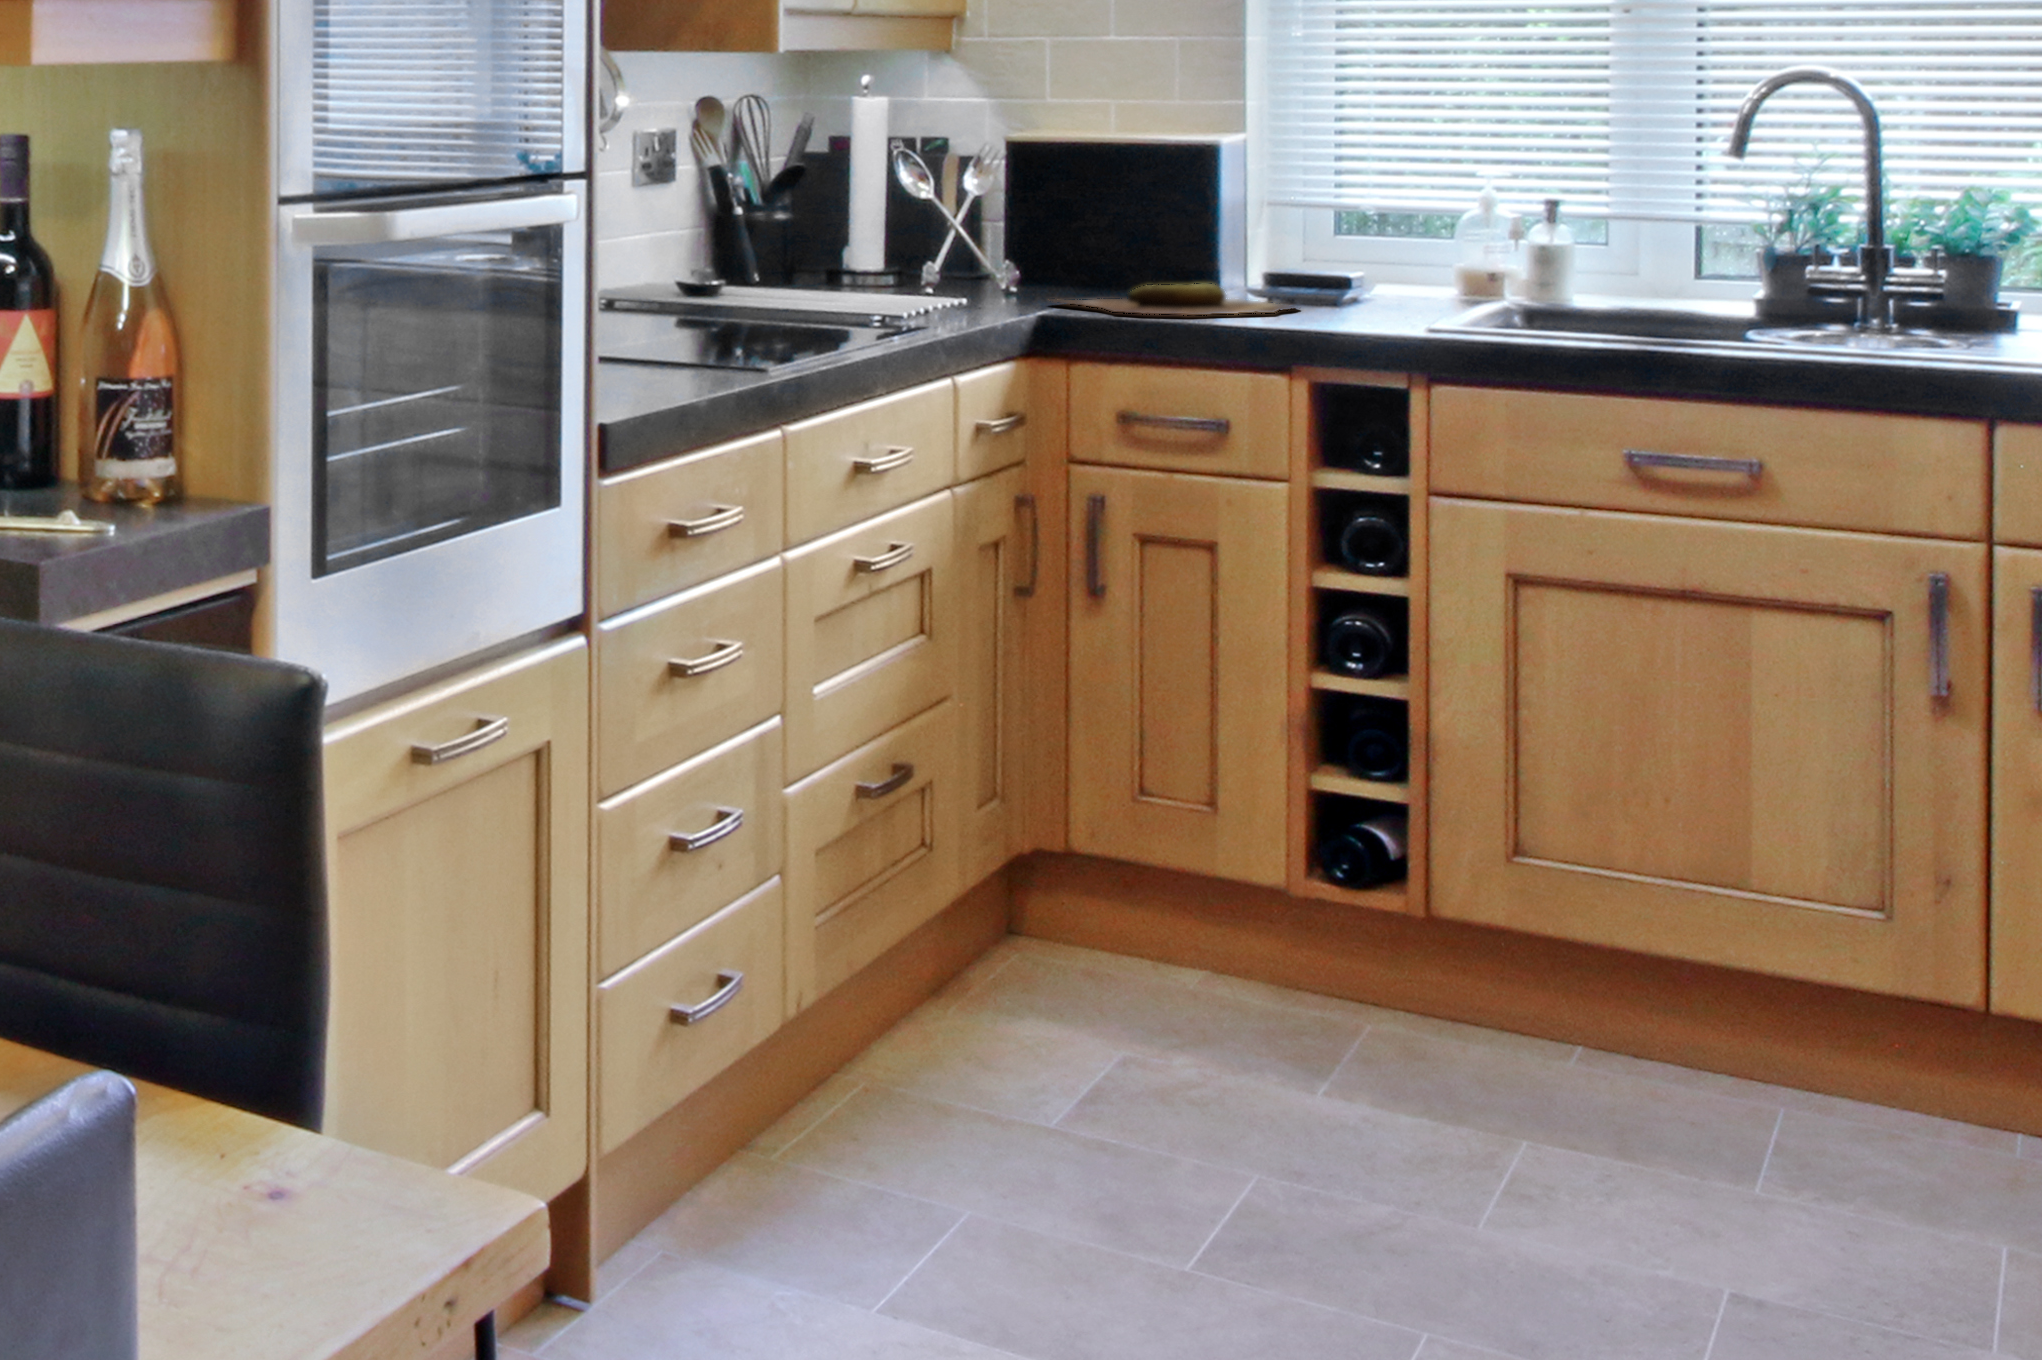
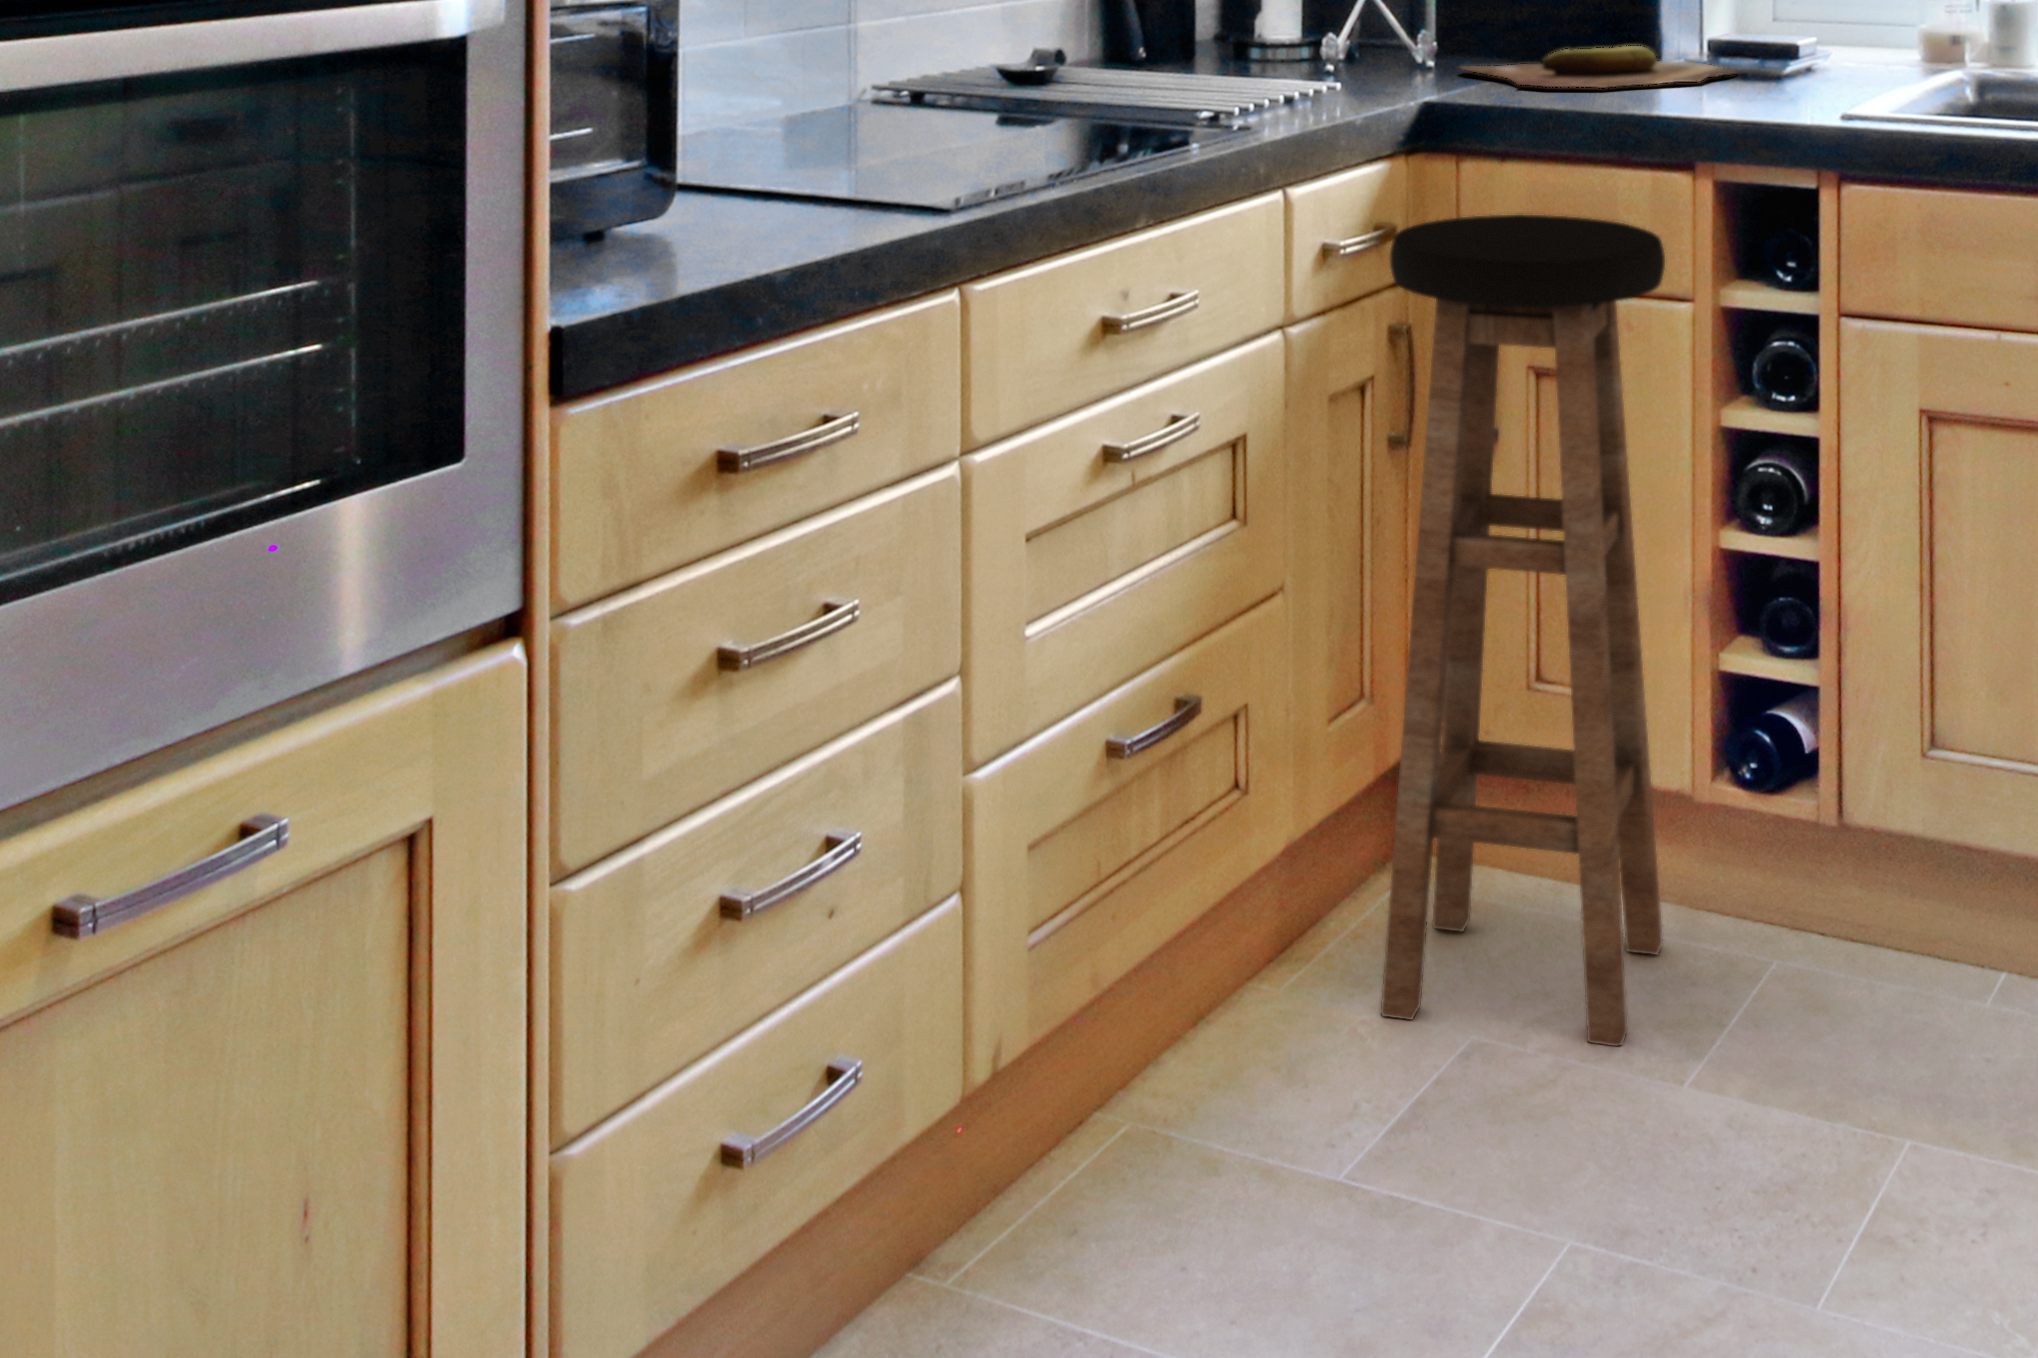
bar stool: none [1045,413,1284,1063] -> present [1381,215,1665,1046]

